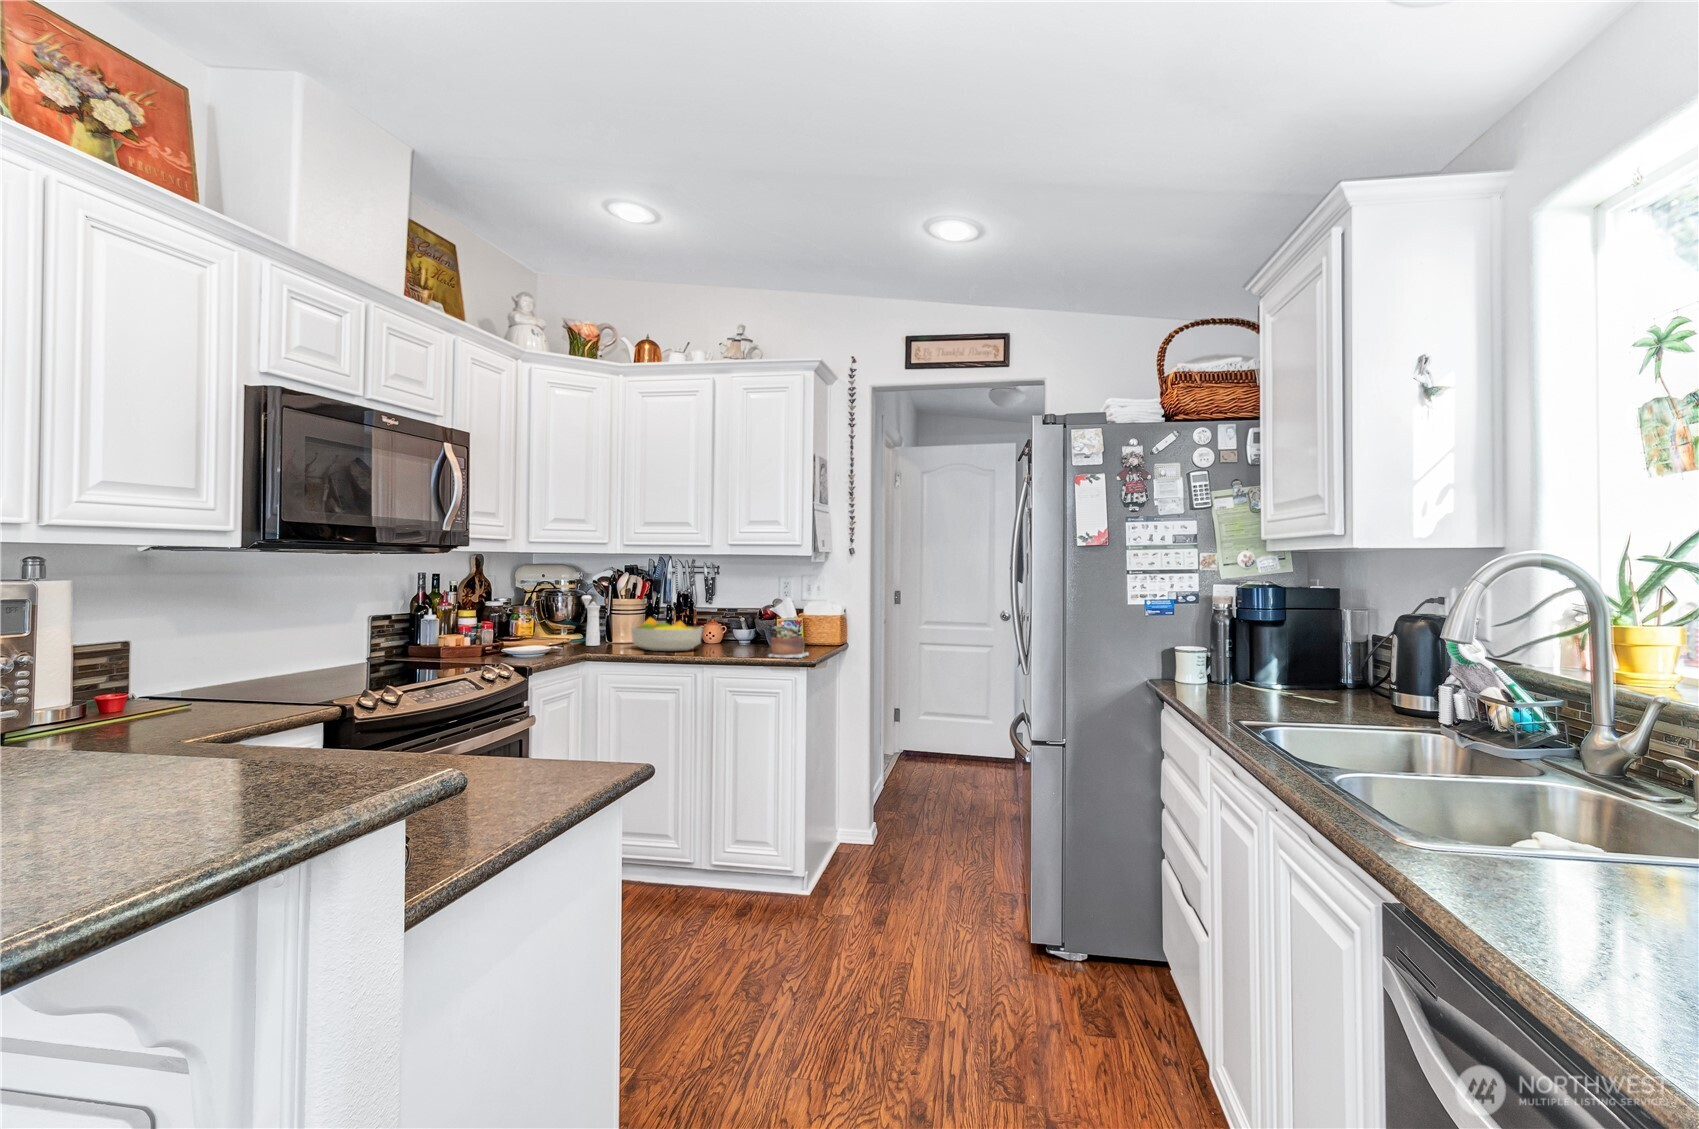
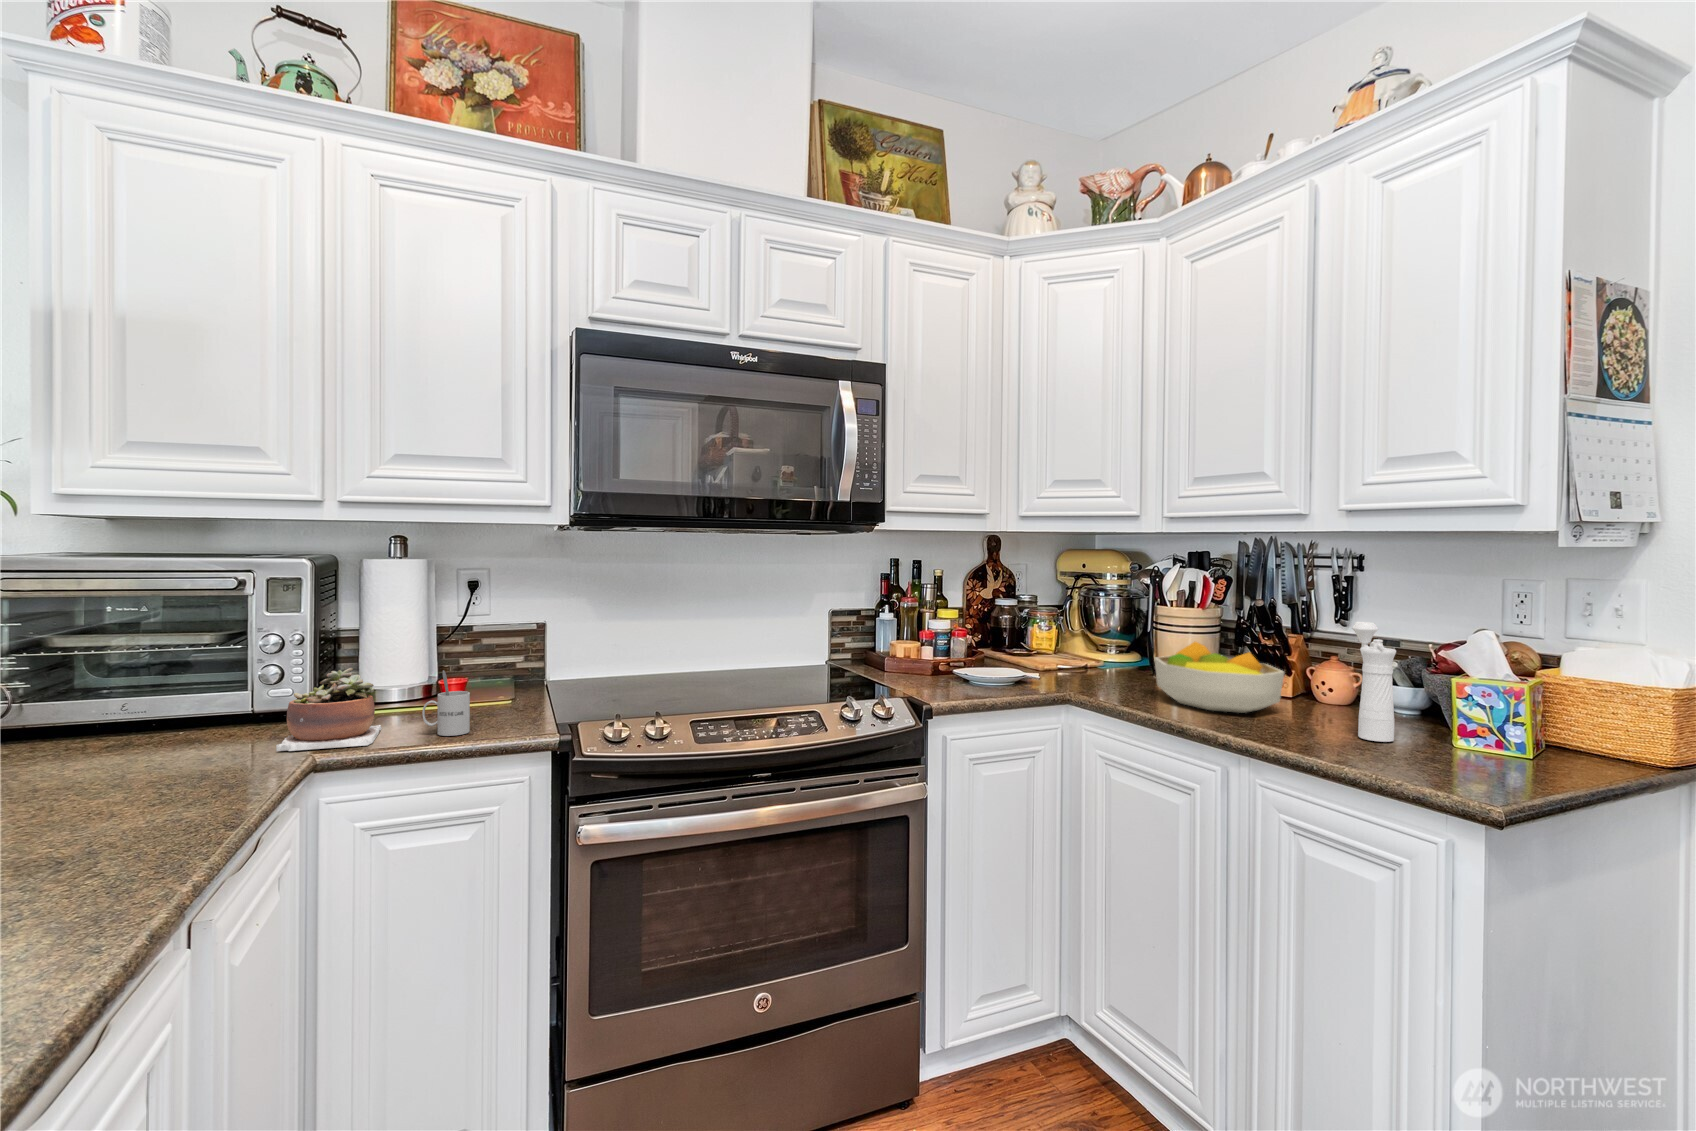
pepper mill: present [581,595,600,646] -> present [1352,622,1396,742]
succulent plant: present [768,625,808,658] -> present [276,668,382,751]
mug: none [212,662,252,713] -> present [422,670,470,736]

